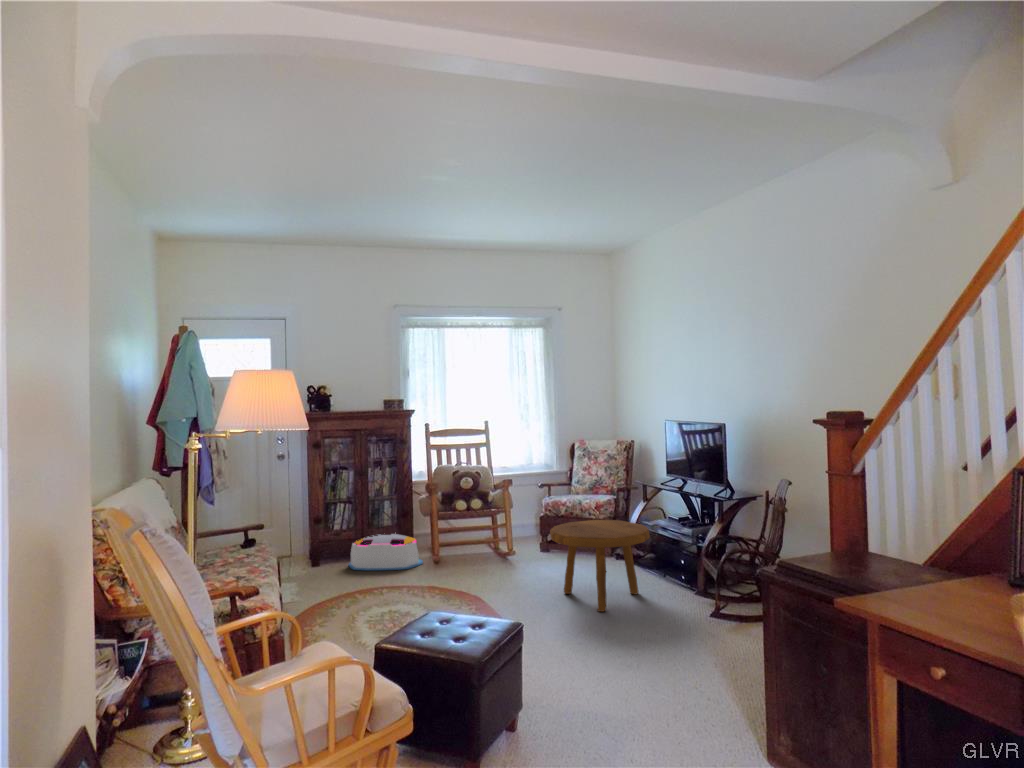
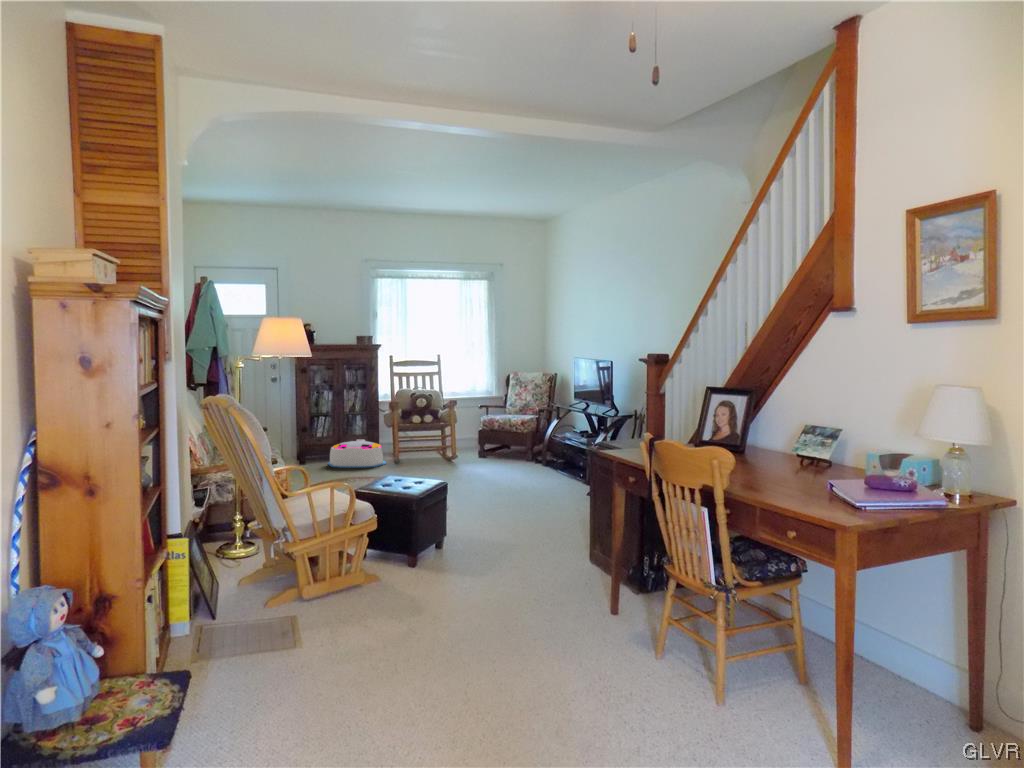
footstool: present [550,520,650,612] -> none [481,431,554,495]

